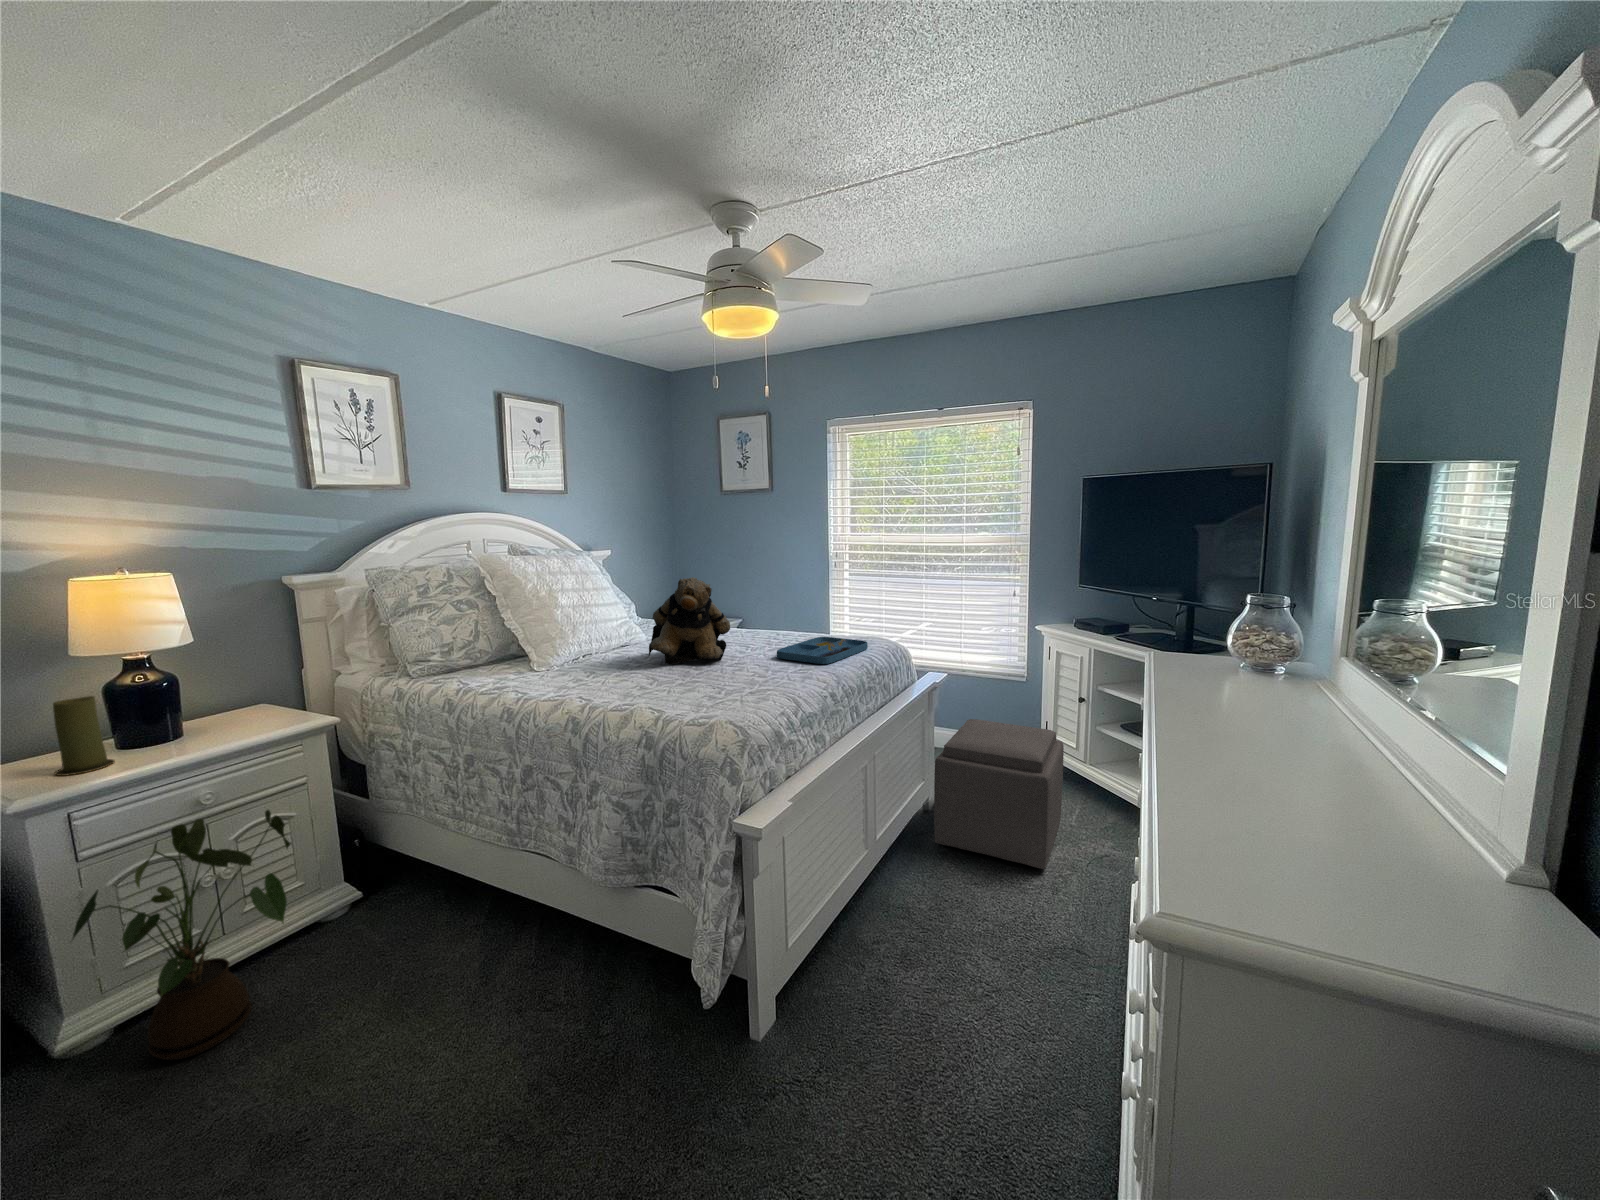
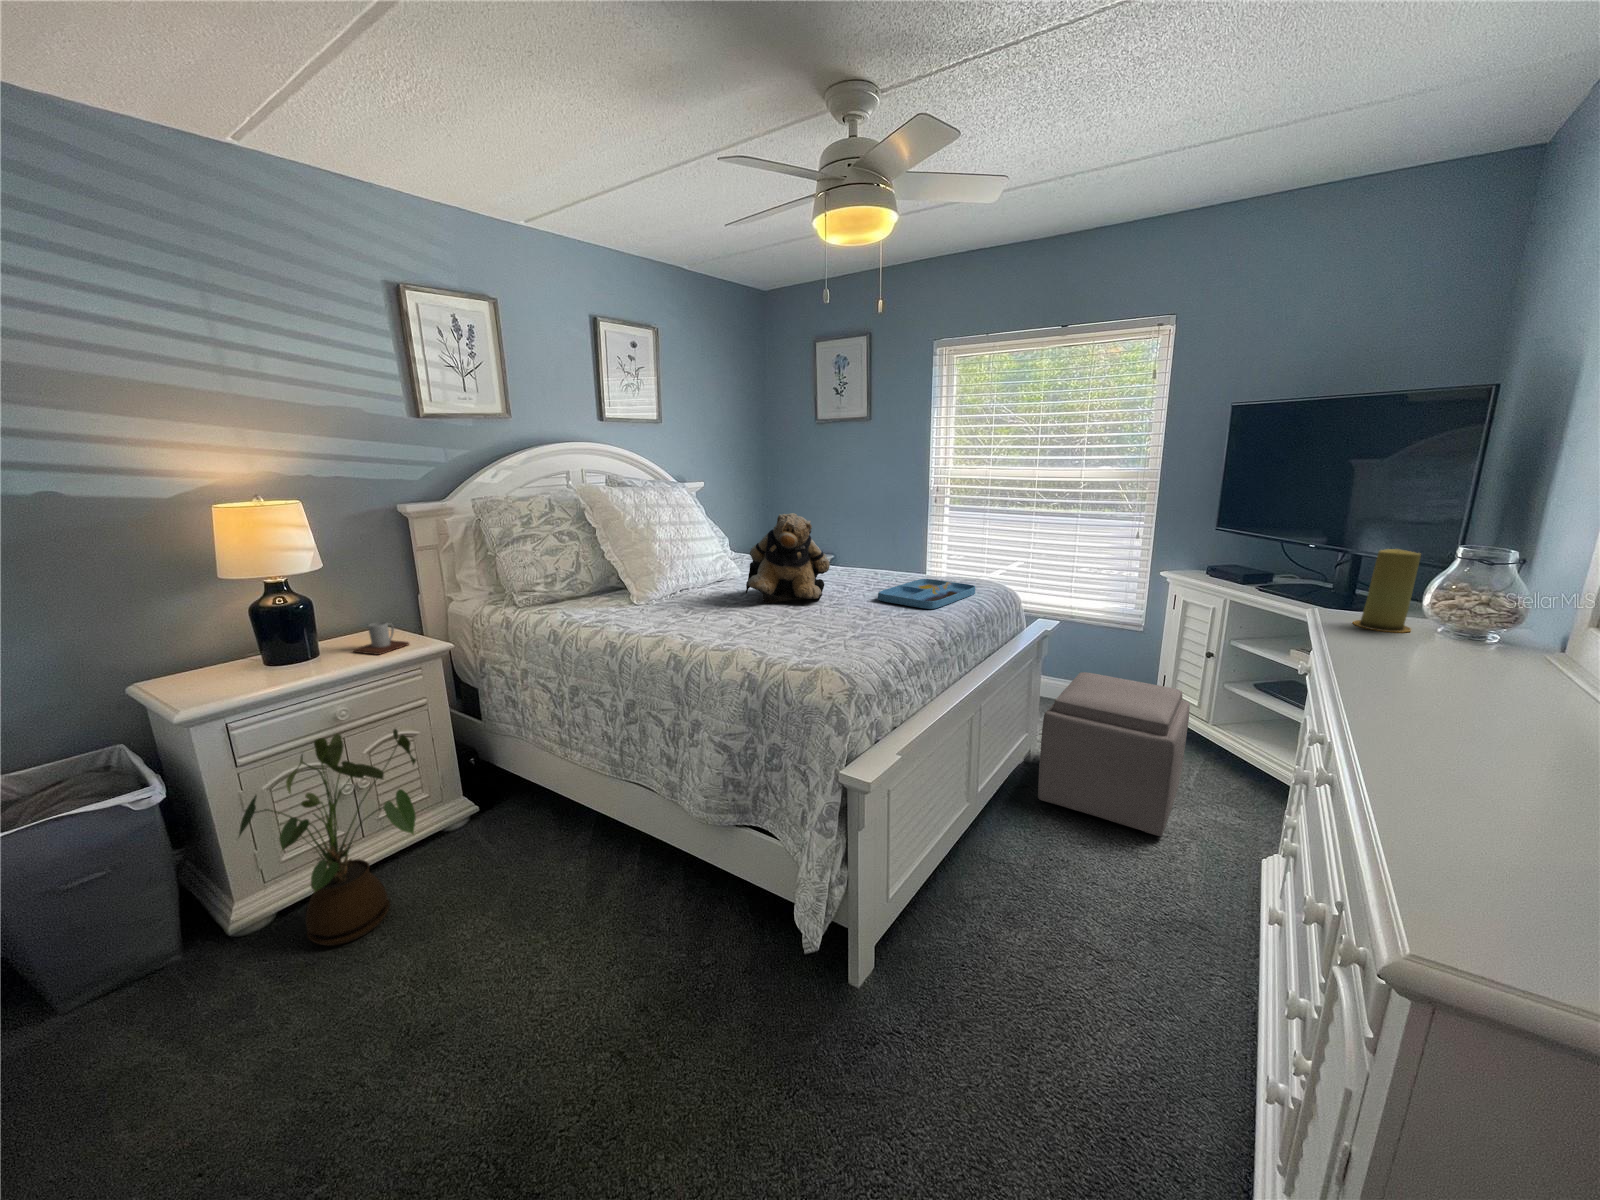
candle: present [53,696,115,776] -> present [1353,549,1421,633]
mug: none [223,697,289,733] -> present [353,622,409,655]

